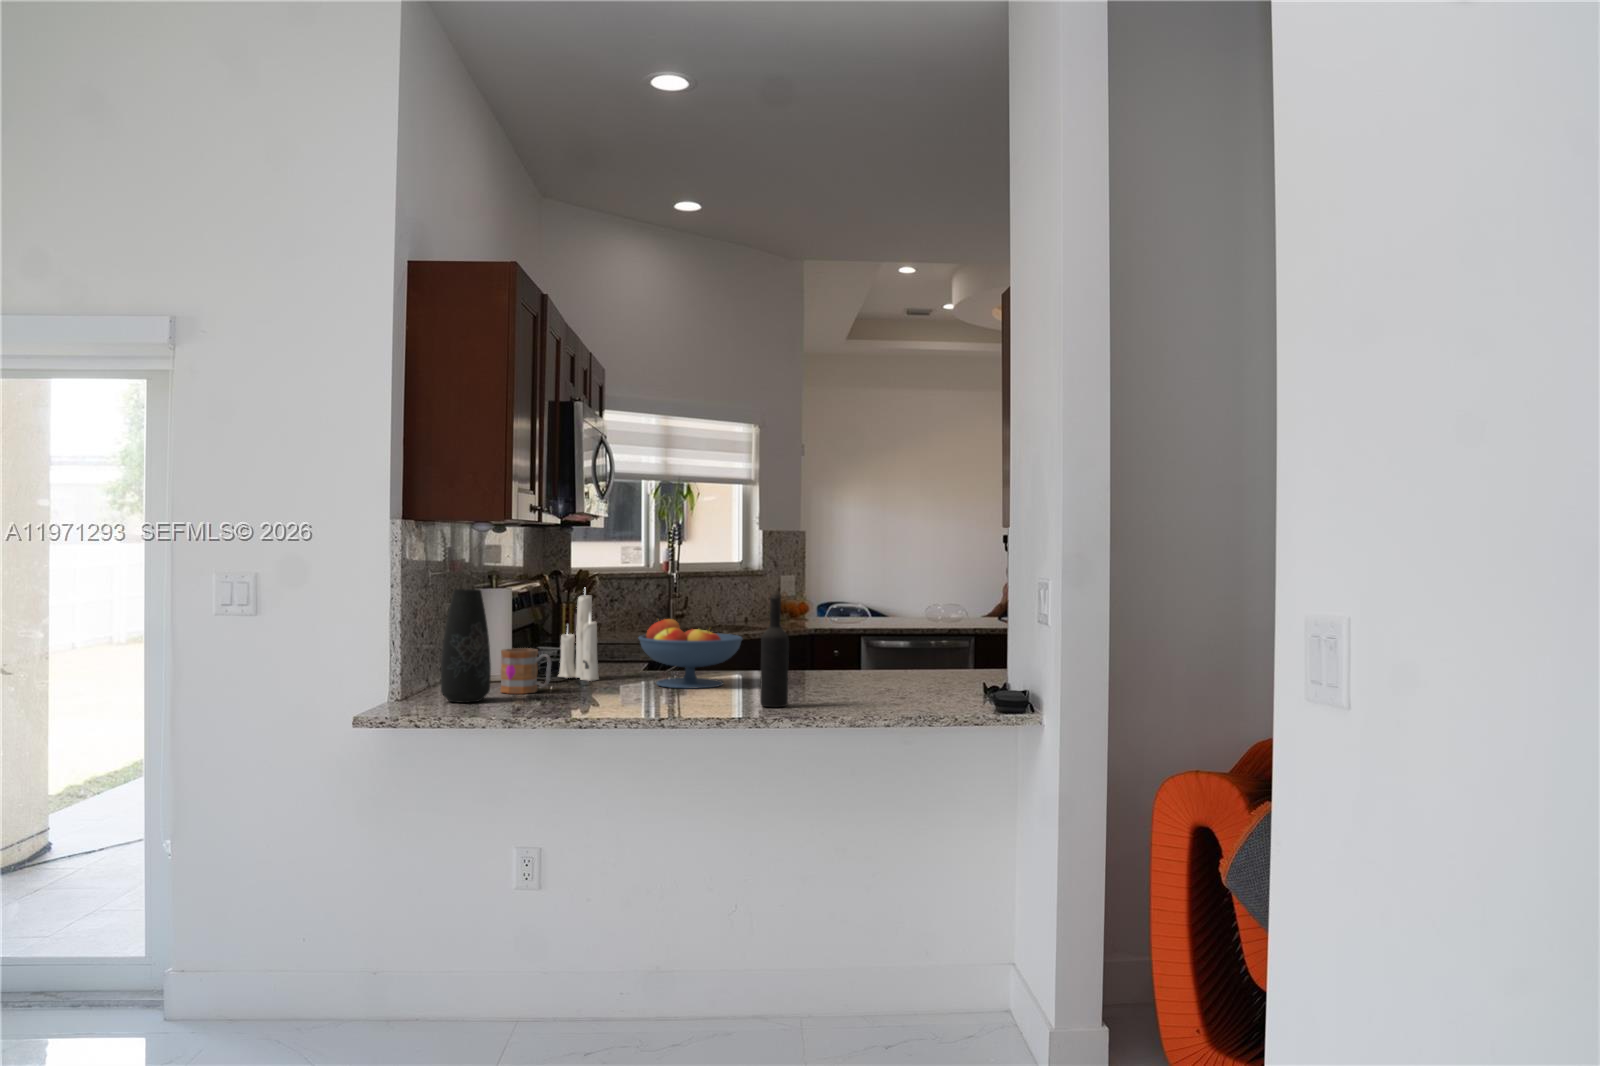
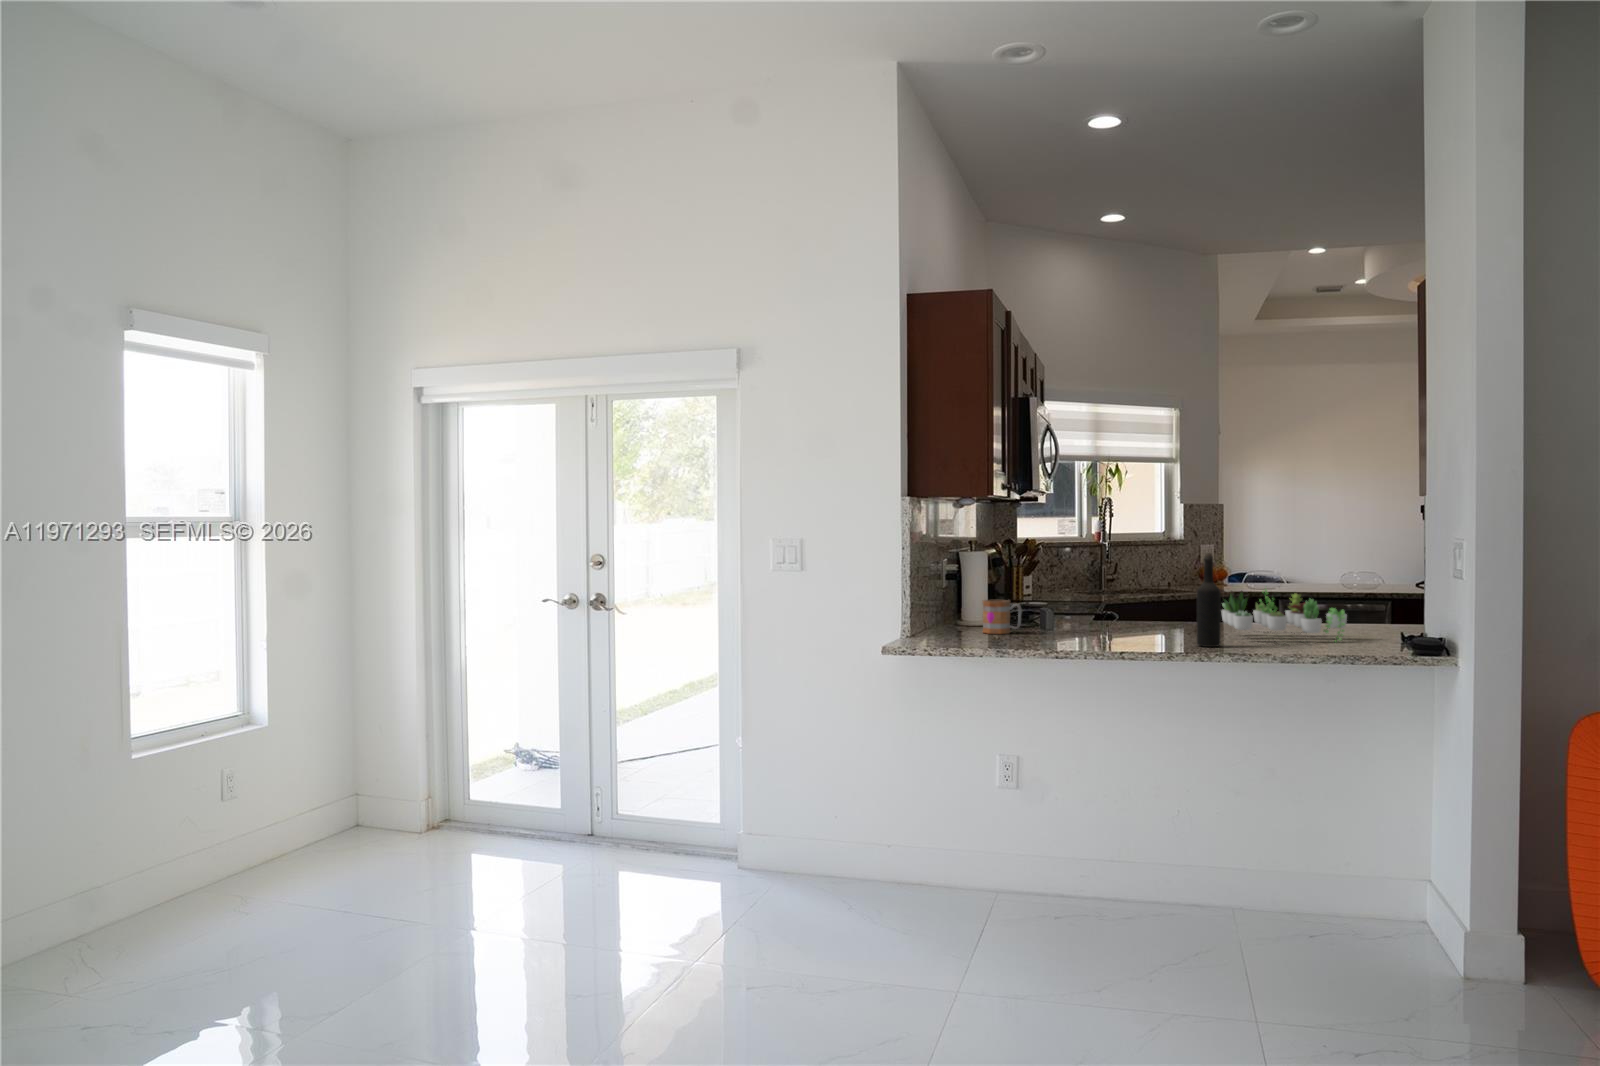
vase: present [441,589,491,703] -> none [942,554,978,639]
candle: present [558,595,599,681] -> none [1021,546,1055,627]
fruit bowl: present [639,619,742,689] -> none [1088,577,1177,633]
succulent plant: none [792,629,928,697] -> present [1222,589,1347,642]

